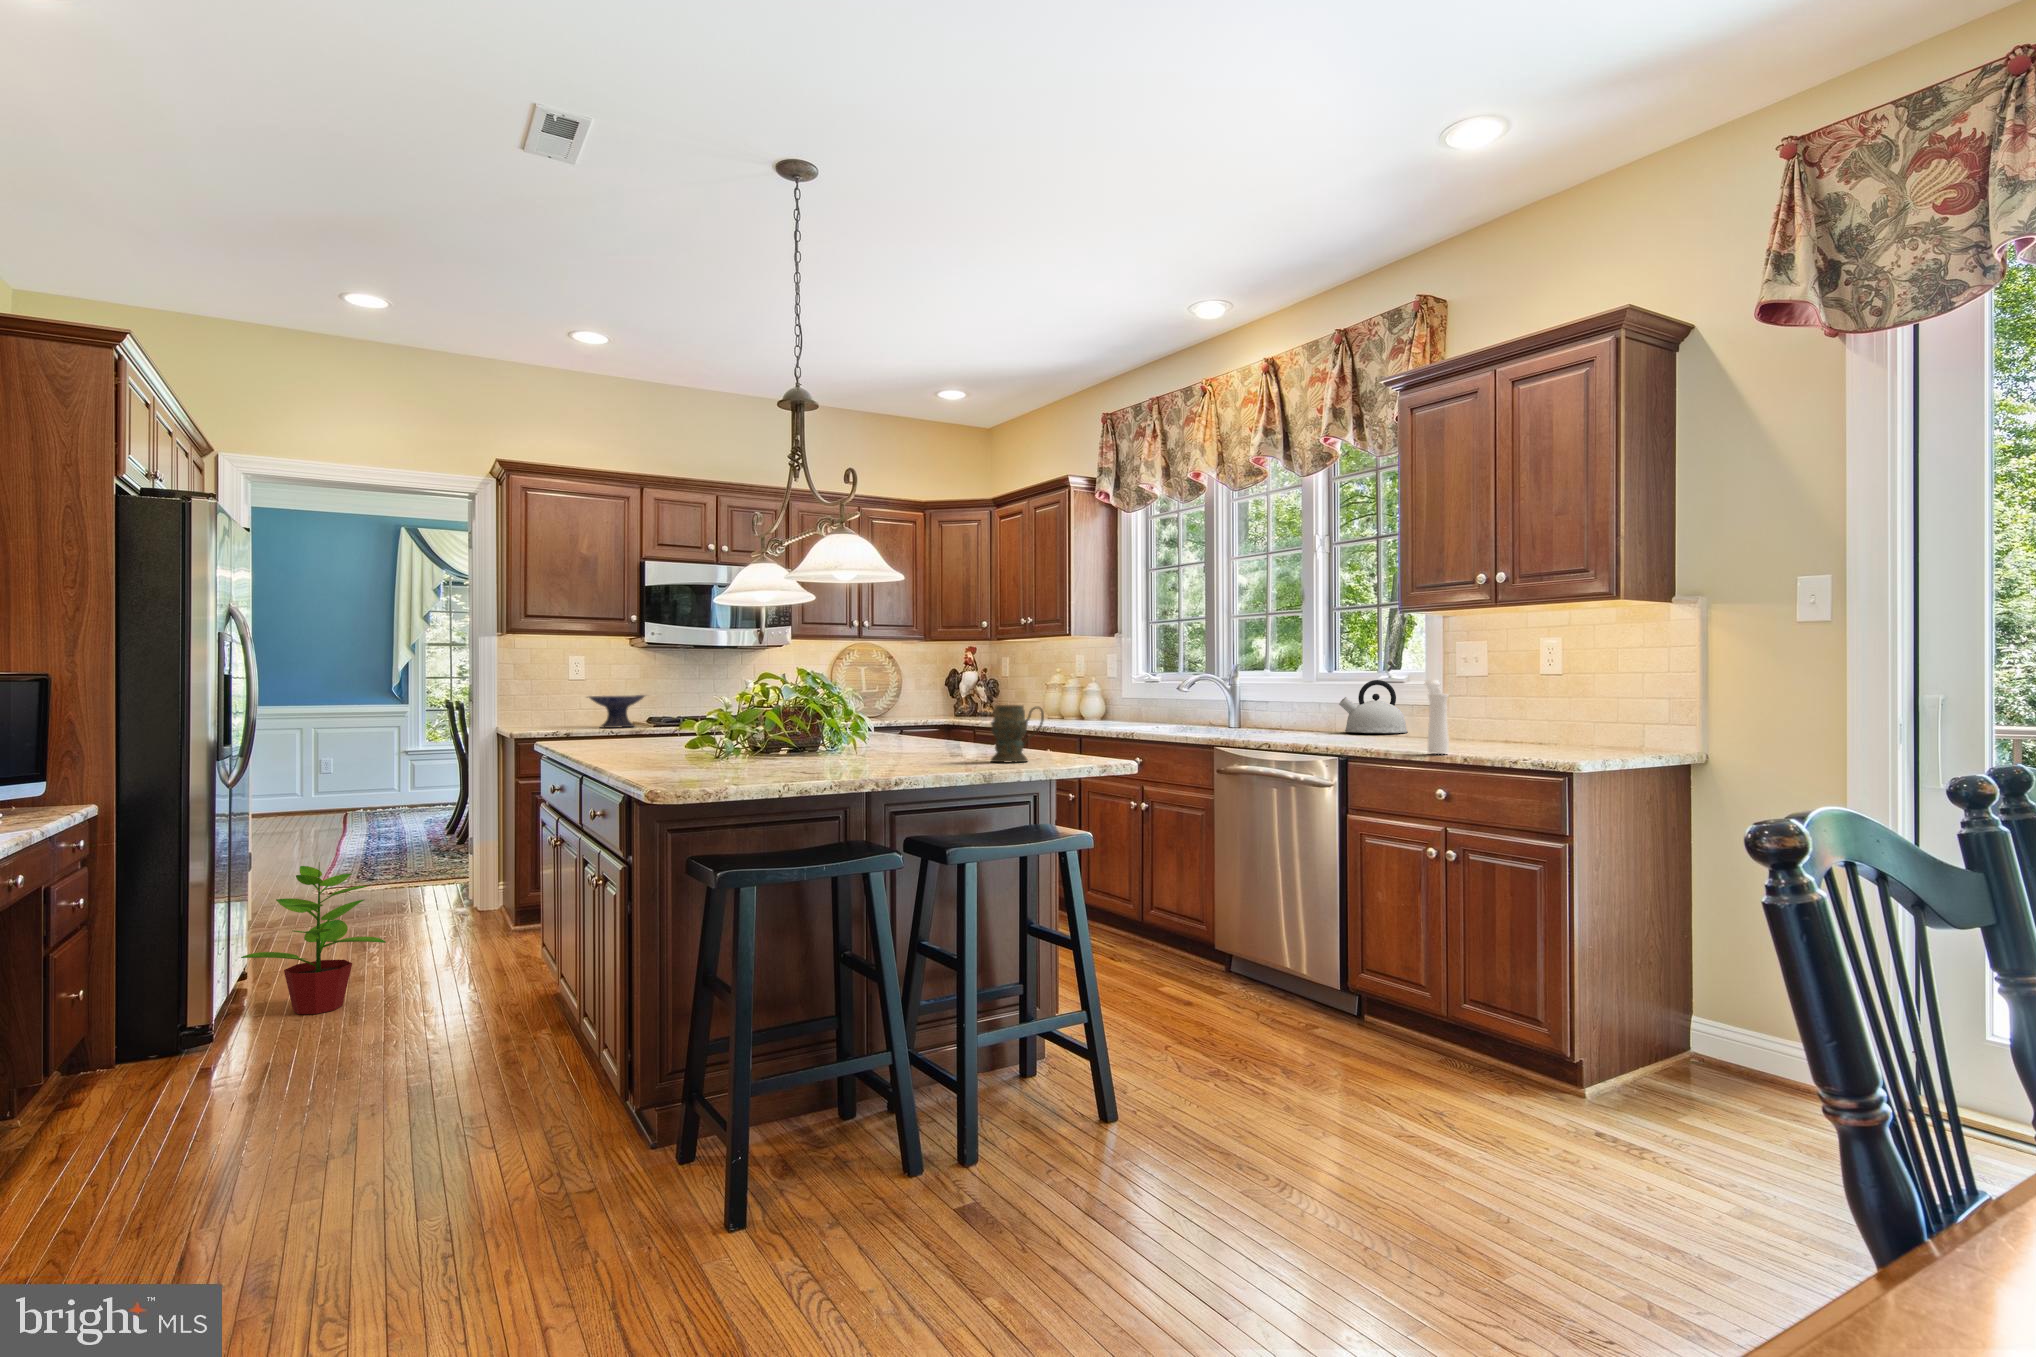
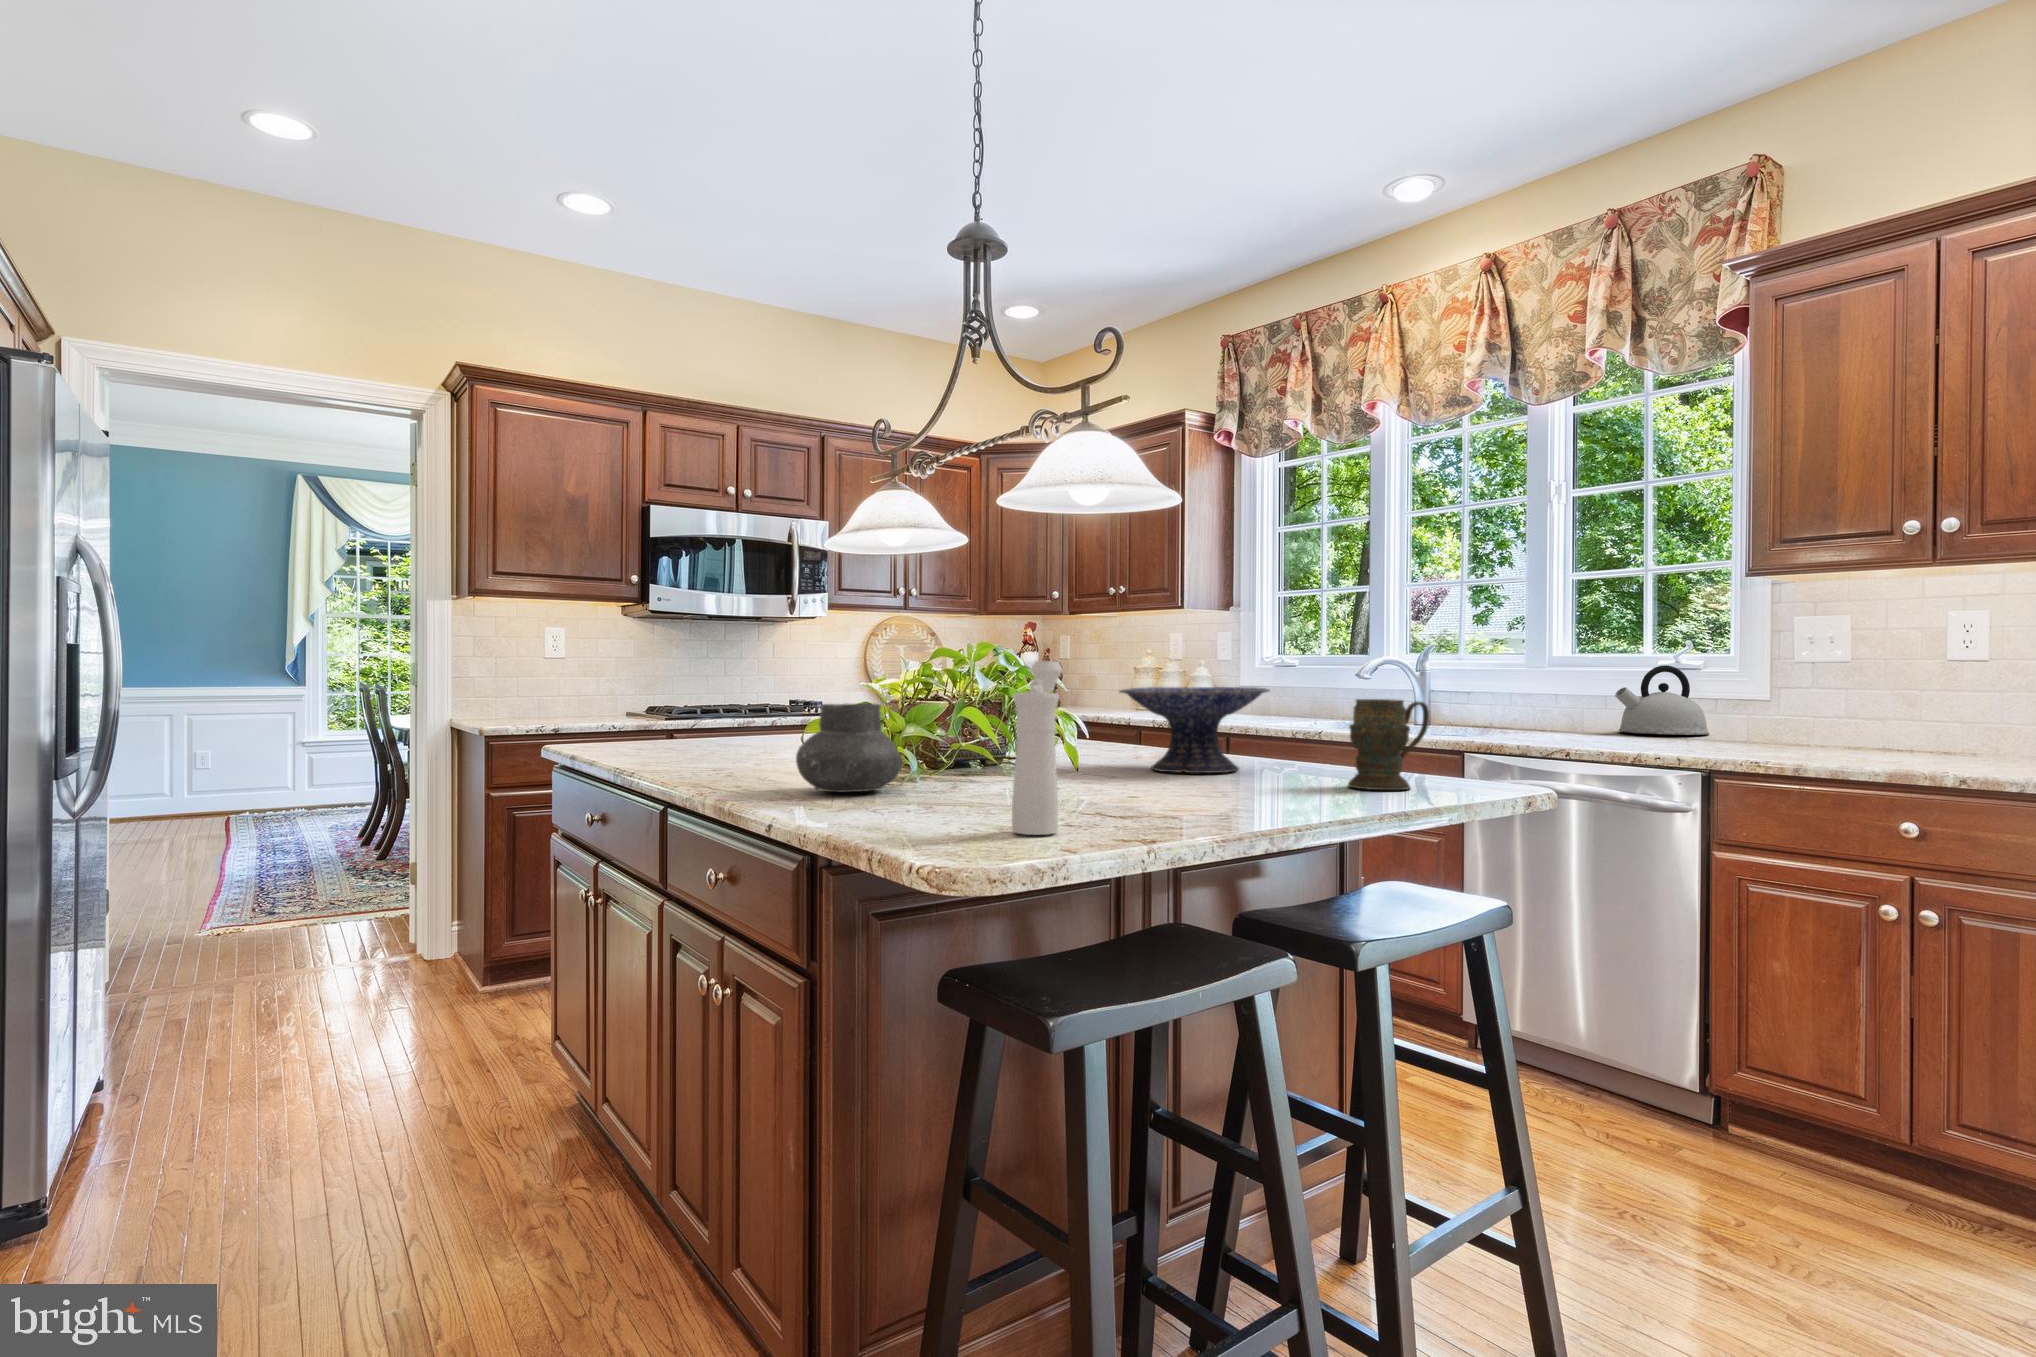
pepper mill: present [1425,680,1449,754] -> present [1012,661,1063,835]
decorative bowl: present [587,695,645,728] -> present [1119,687,1269,773]
vase: none [647,710,715,764] -> present [796,703,902,792]
potted plant: present [241,864,386,1014] -> none [87,927,323,1166]

